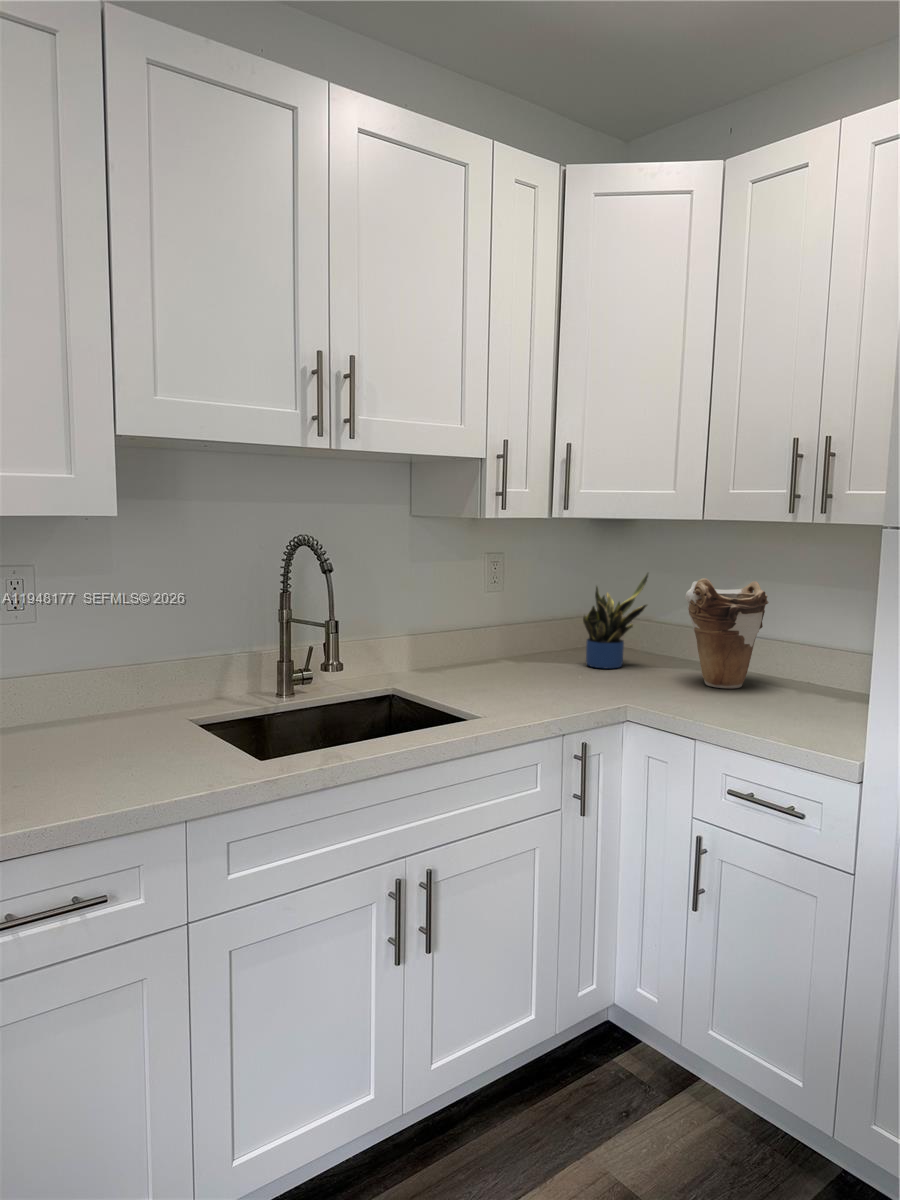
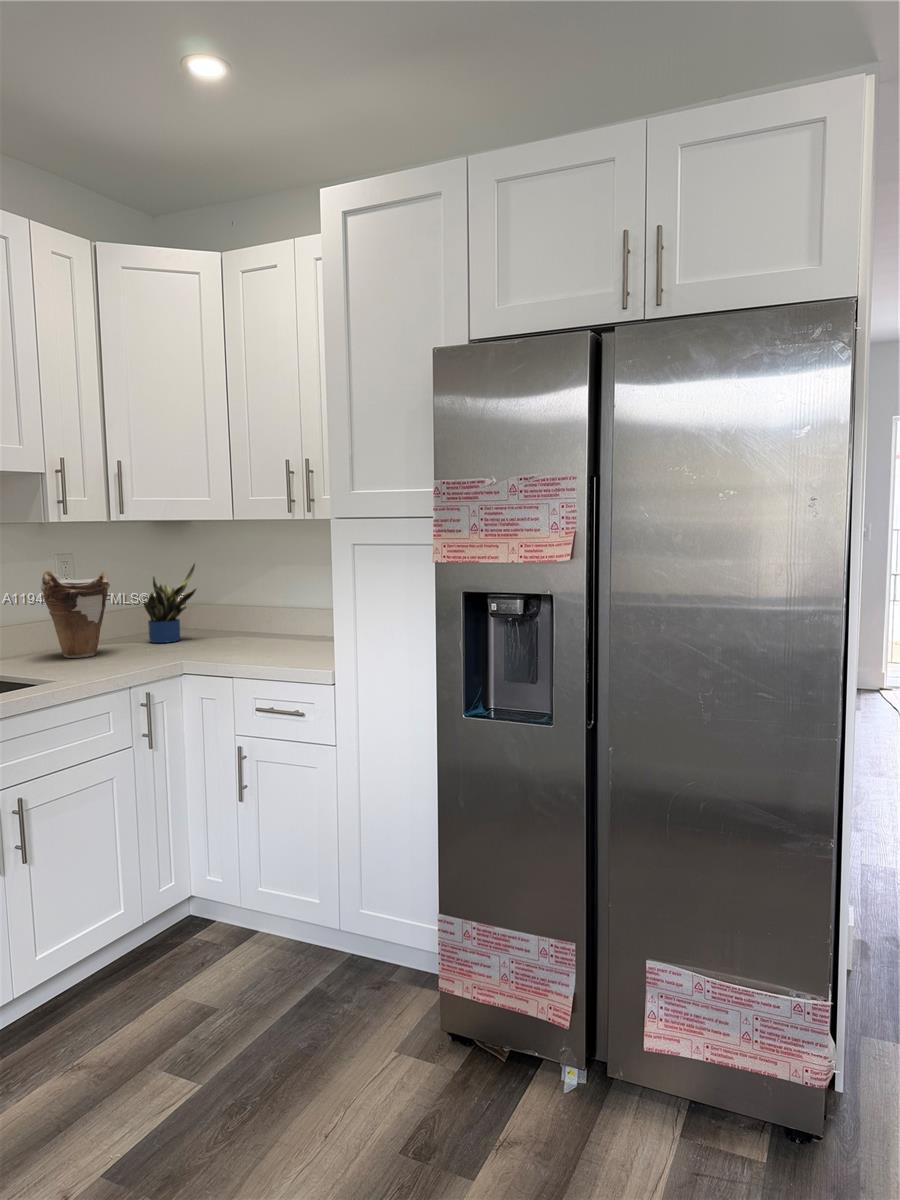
vase: present [686,578,769,688] -> present [41,571,110,658]

